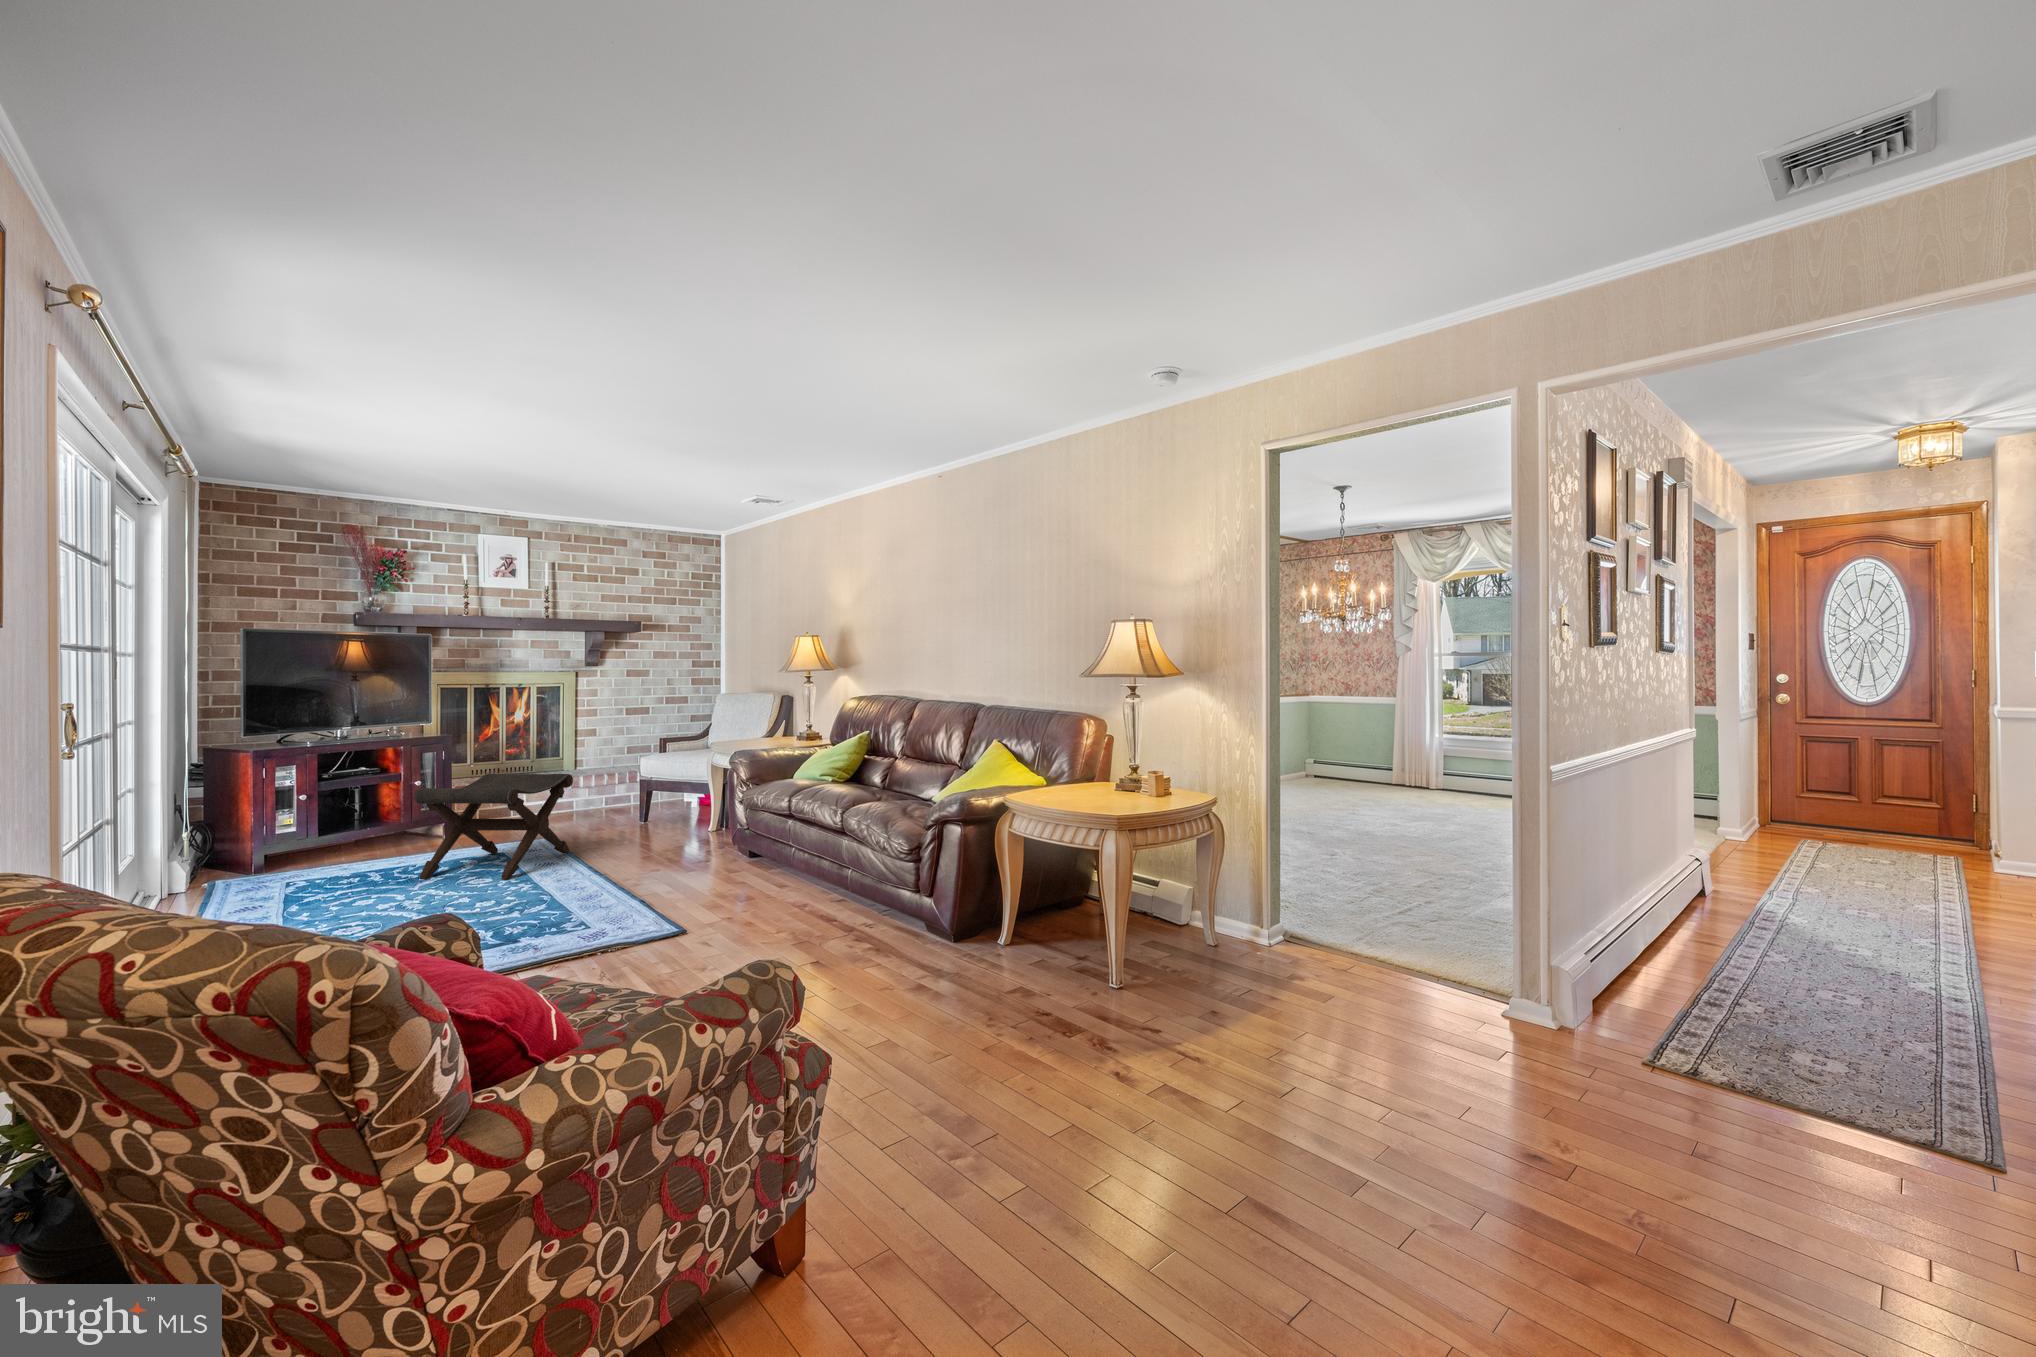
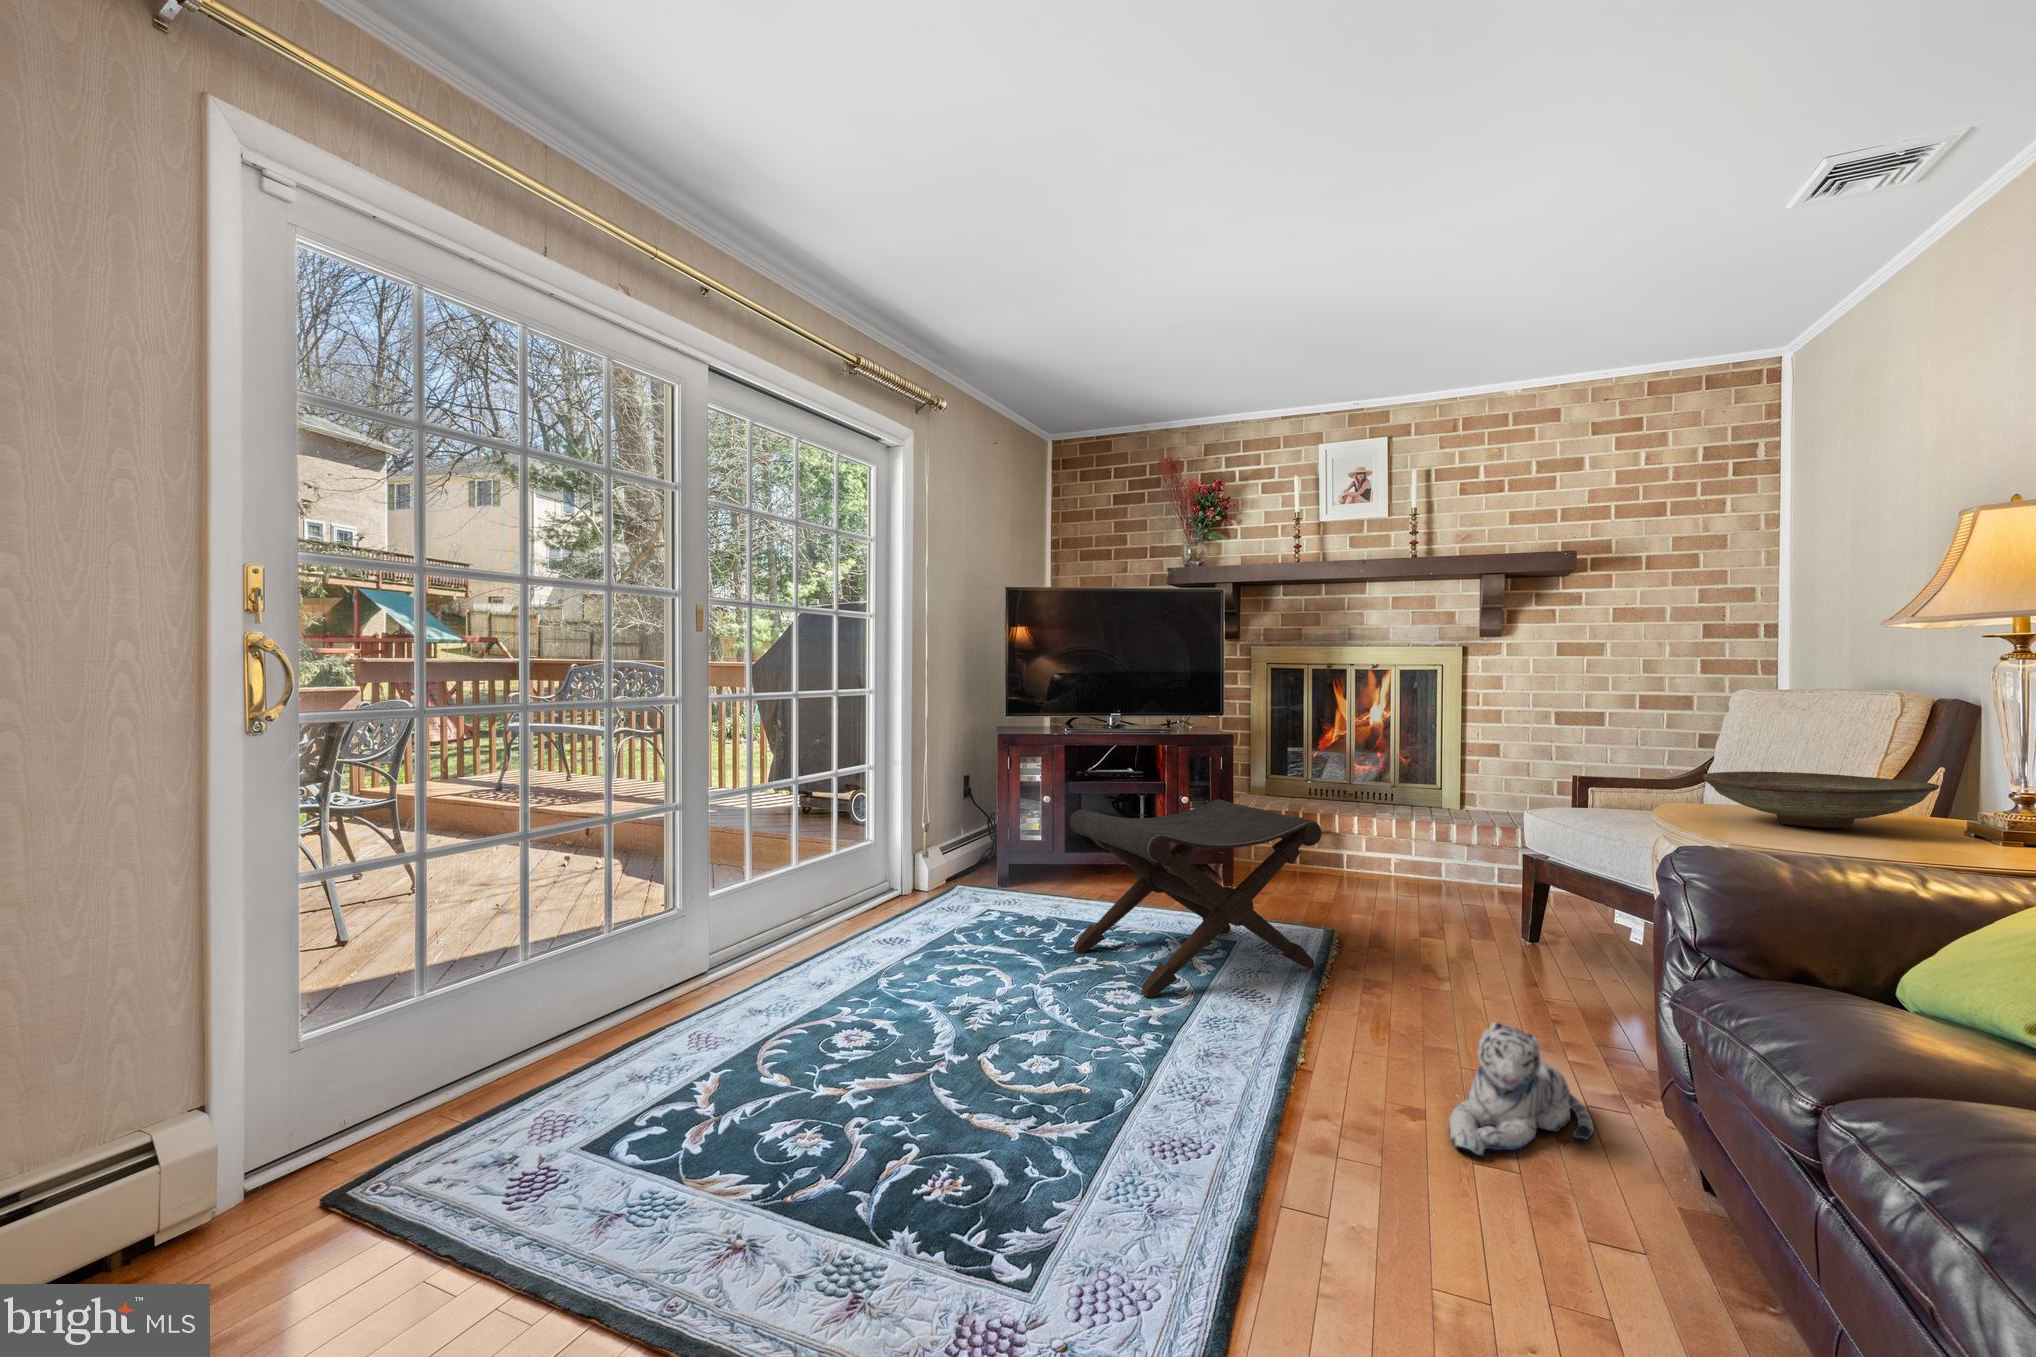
decorative bowl: none [741,727,804,745] -> present [1703,771,1939,828]
plush toy: none [685,829,728,875] -> present [1449,1022,1594,1156]

